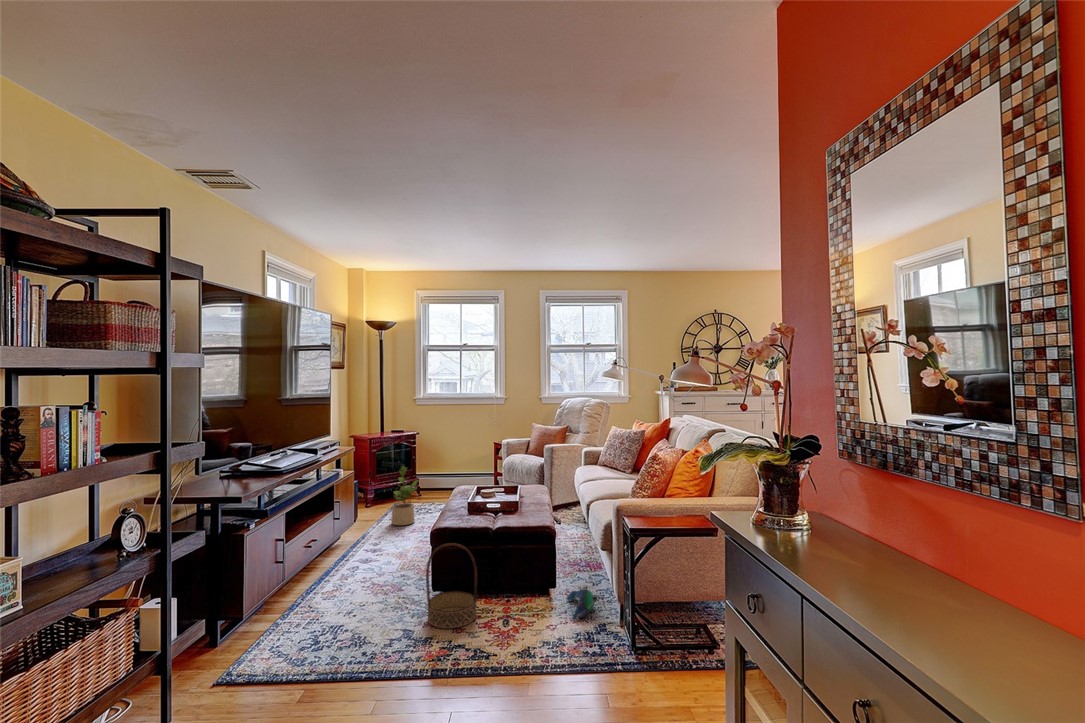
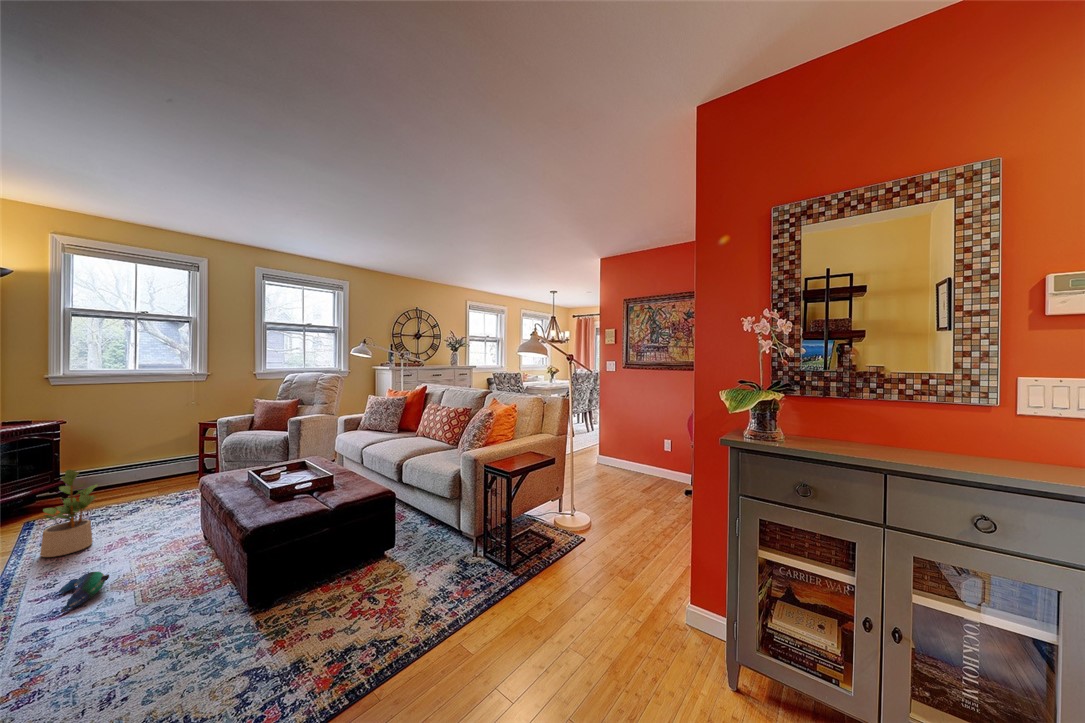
basket: present [426,543,477,629] -> none [262,537,334,649]
plush toy: present [567,589,597,619] -> present [59,572,109,612]

